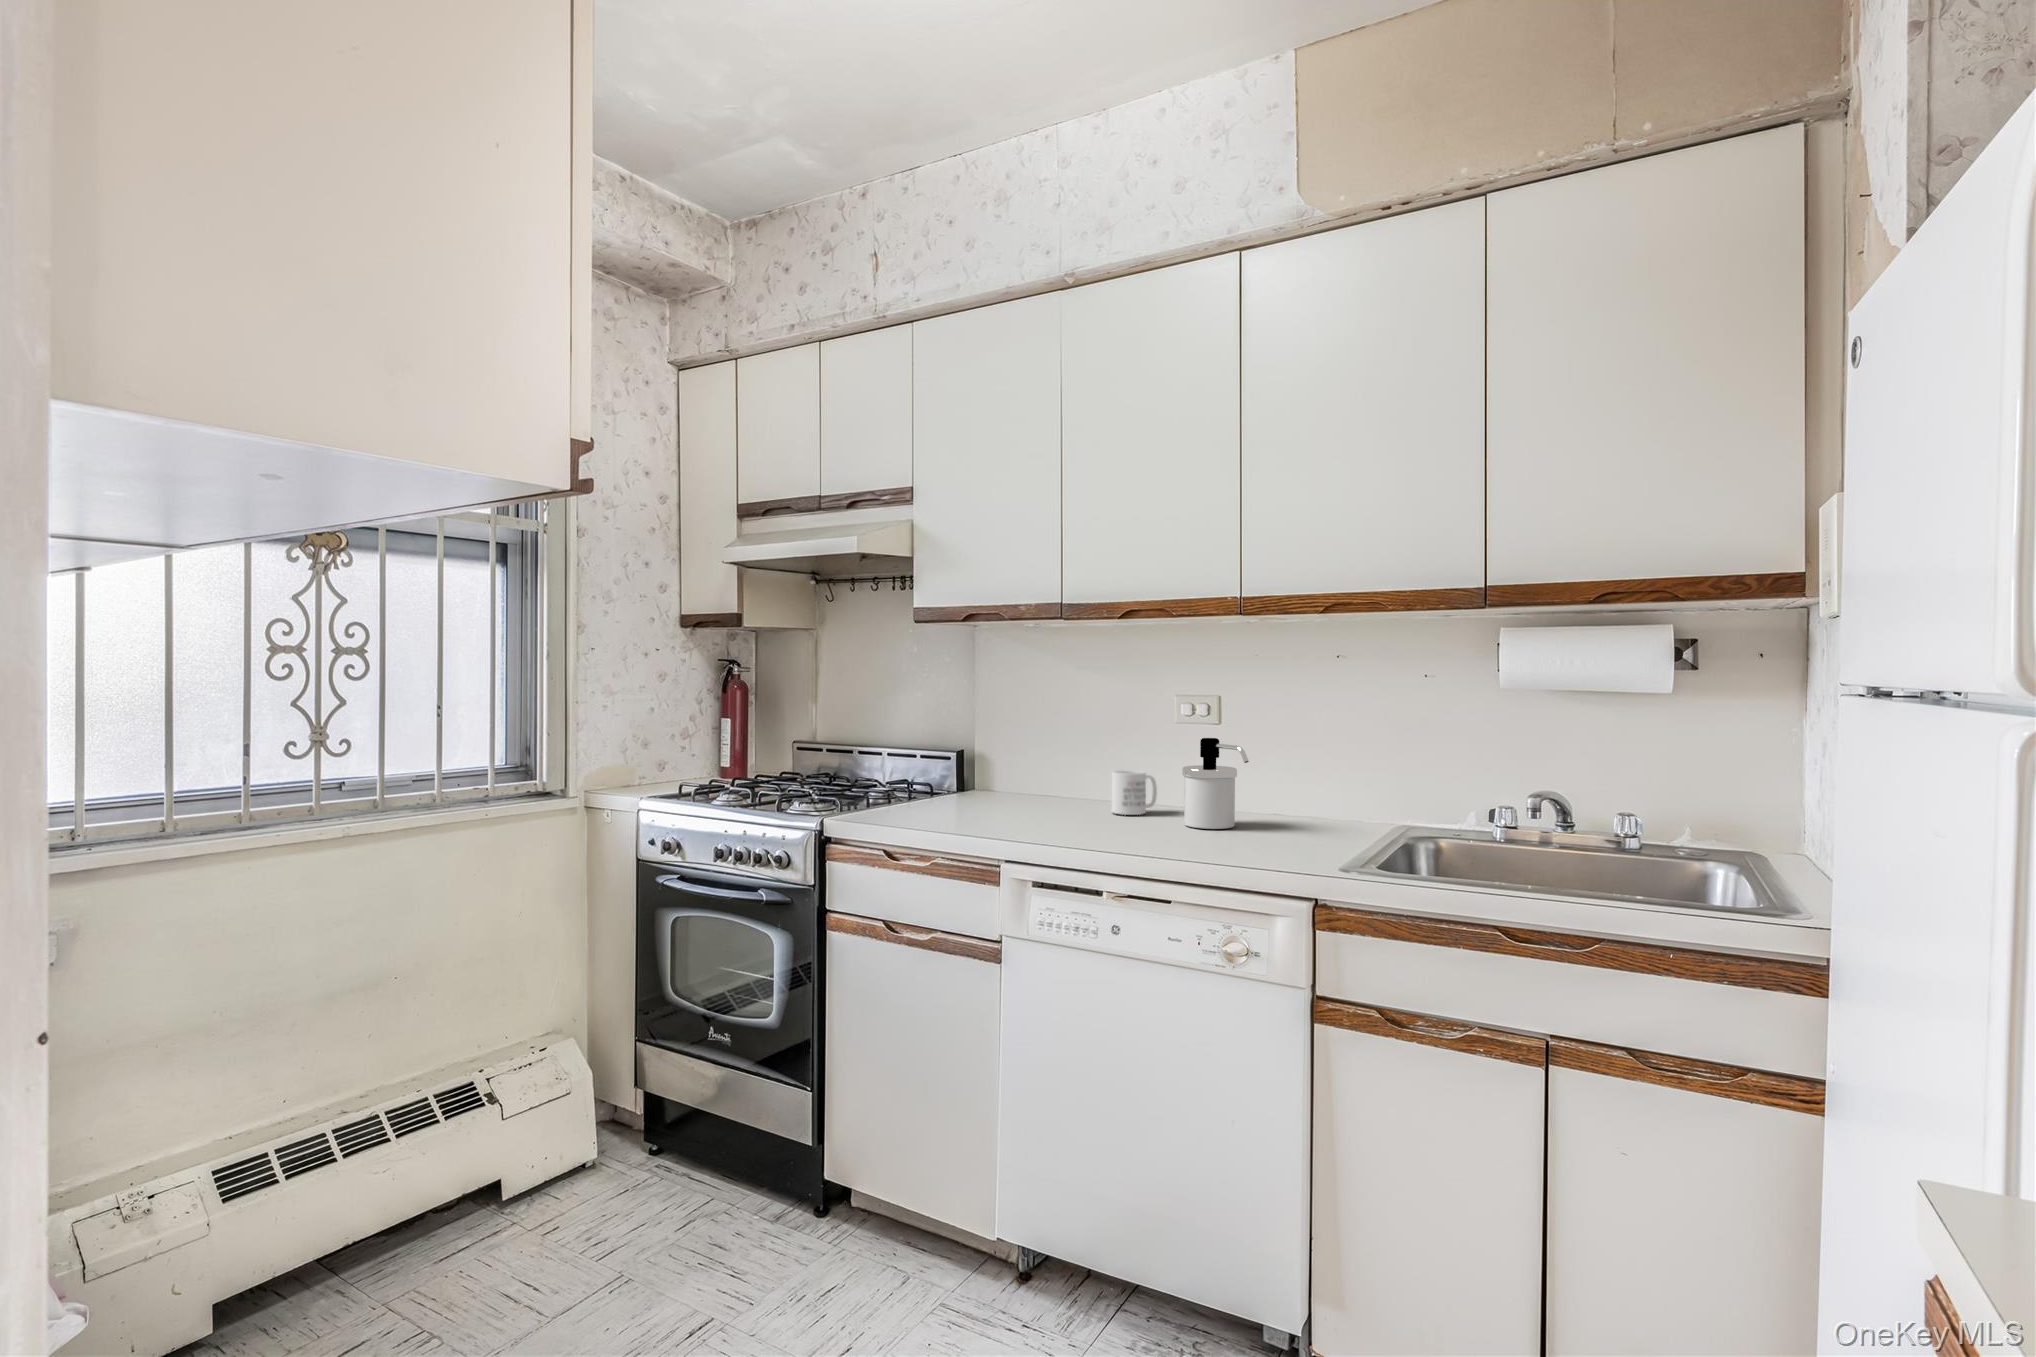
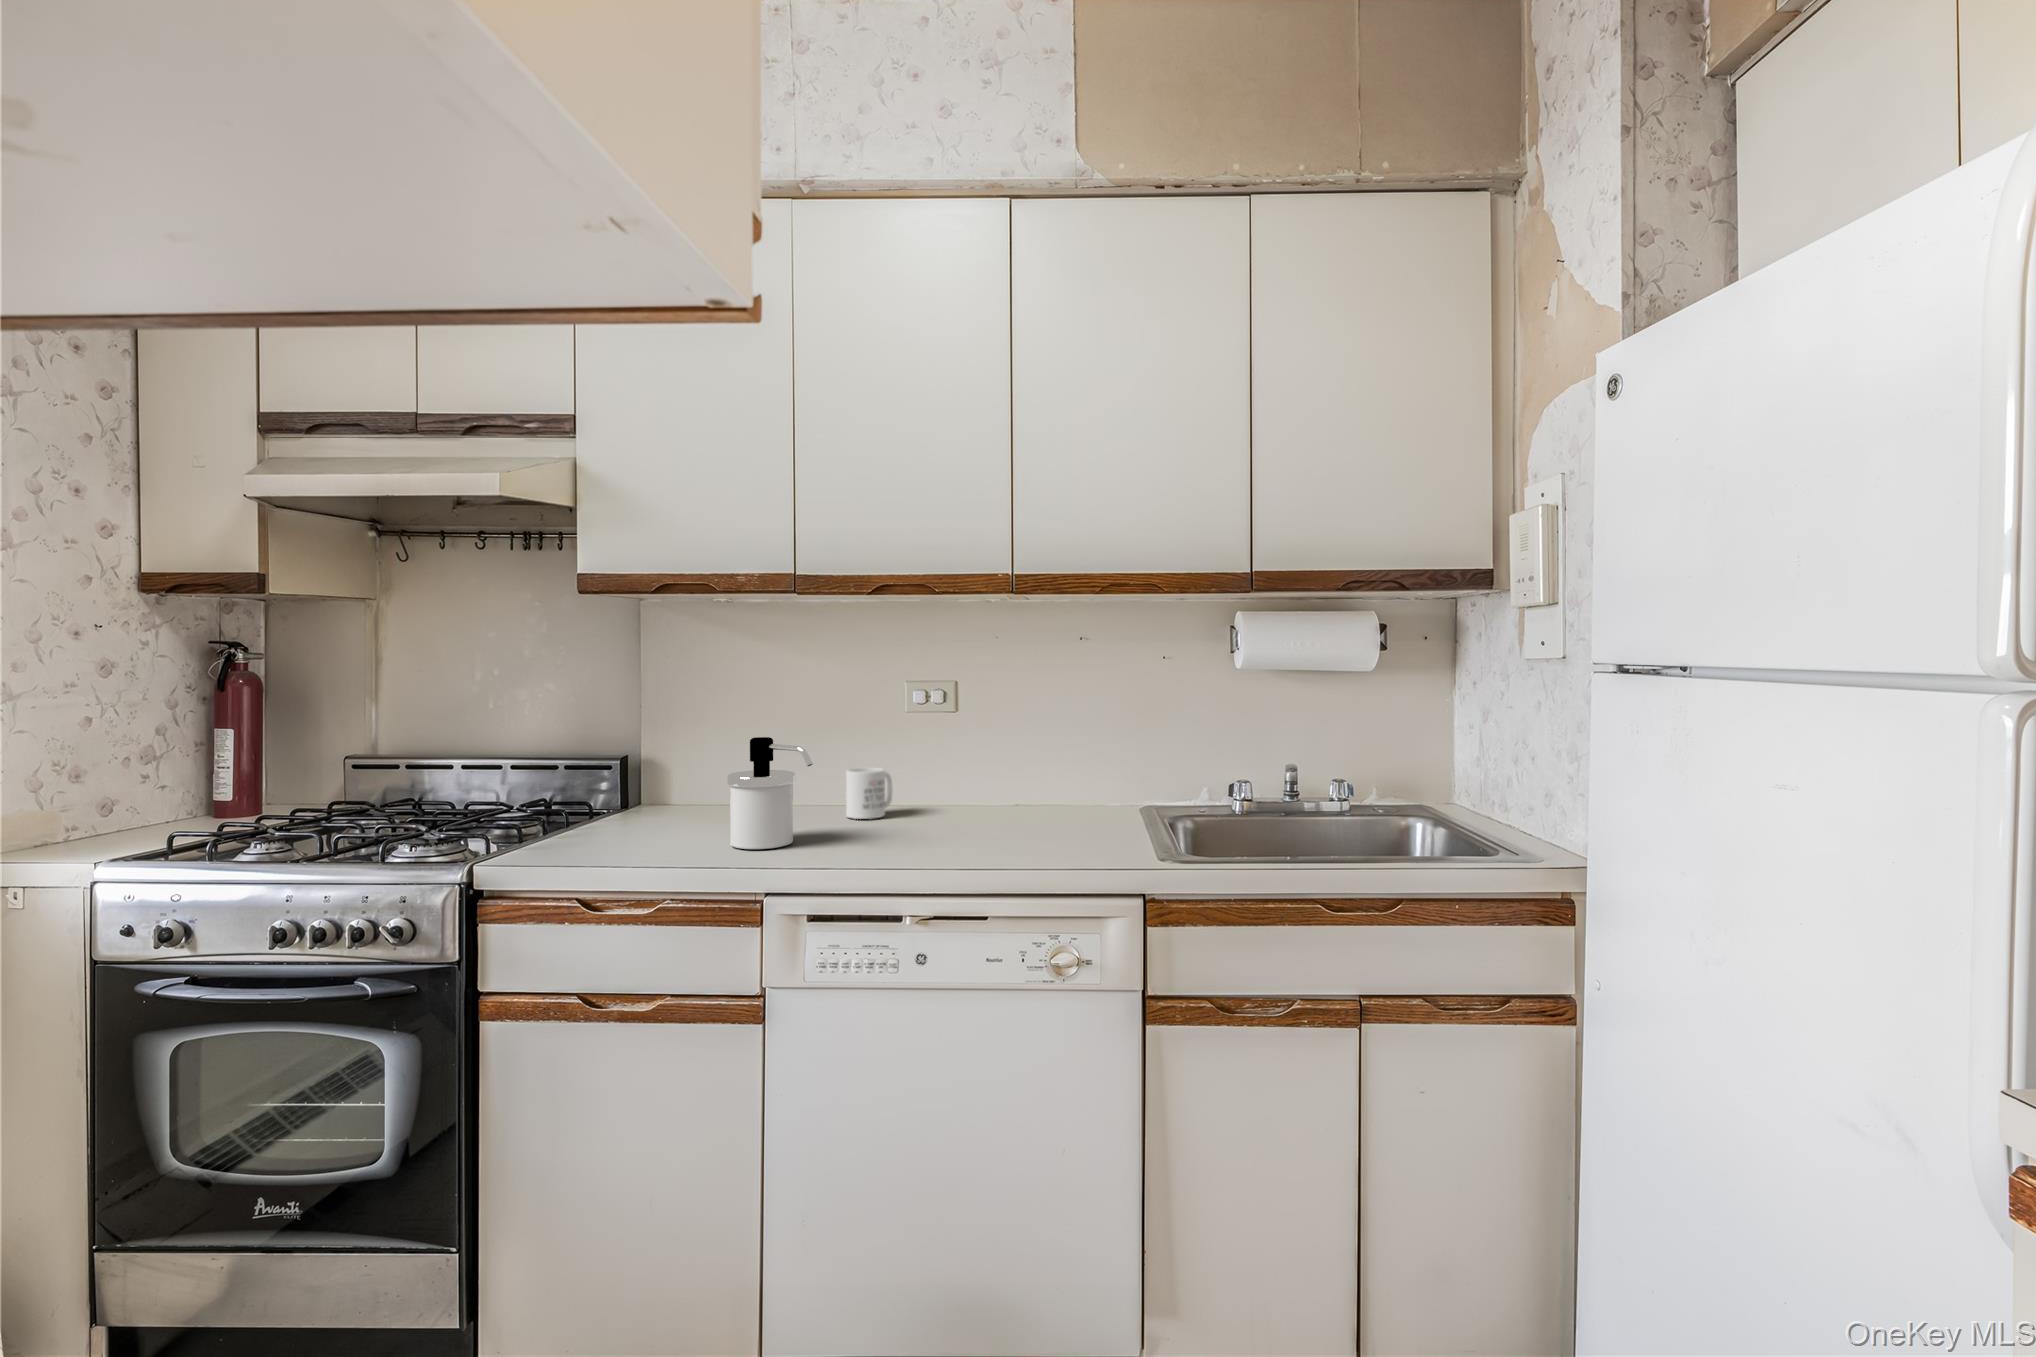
soap dispenser: present [1182,738,1249,829] -> present [728,737,813,849]

